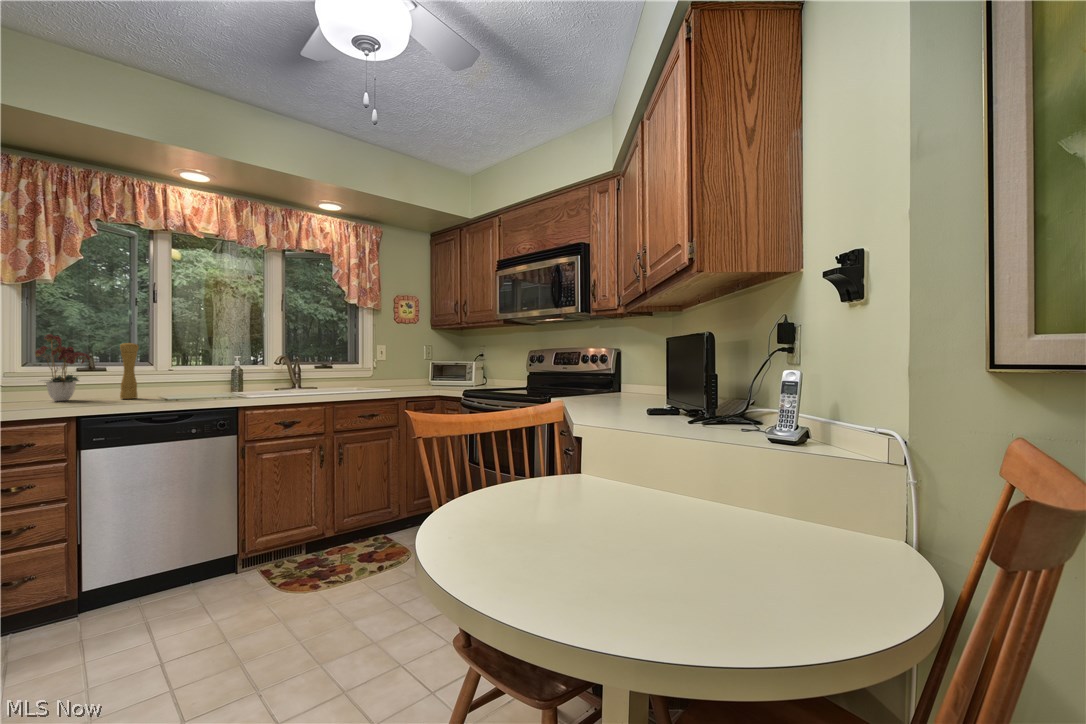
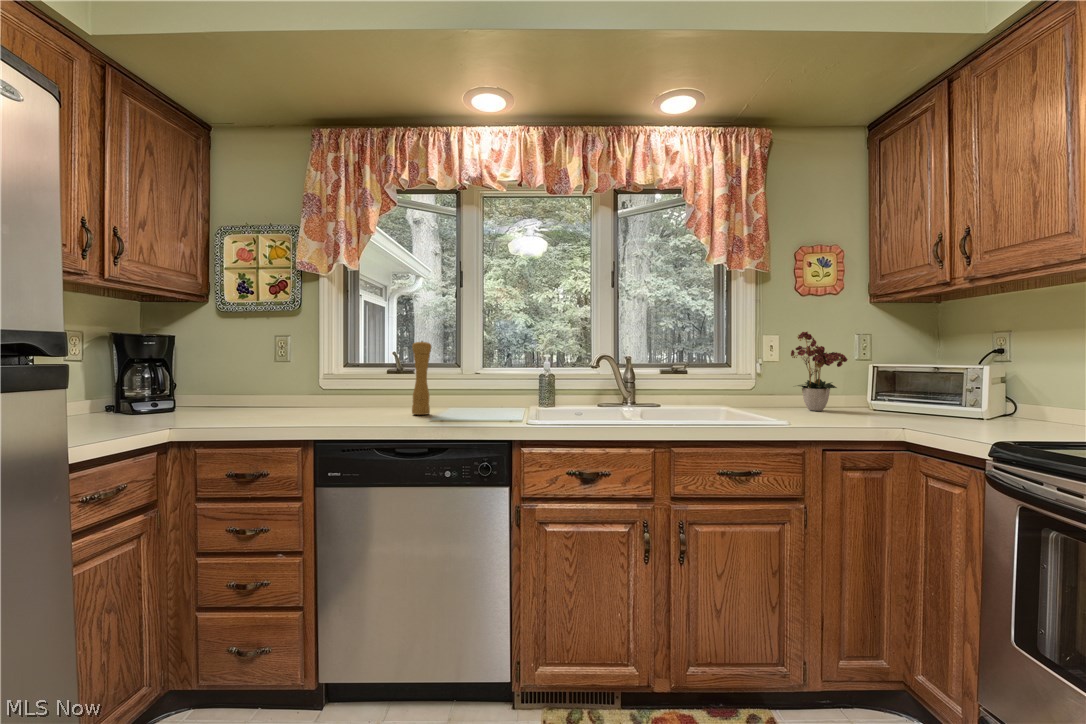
flower arrangement: present [35,334,90,401] -> present [791,332,848,411]

